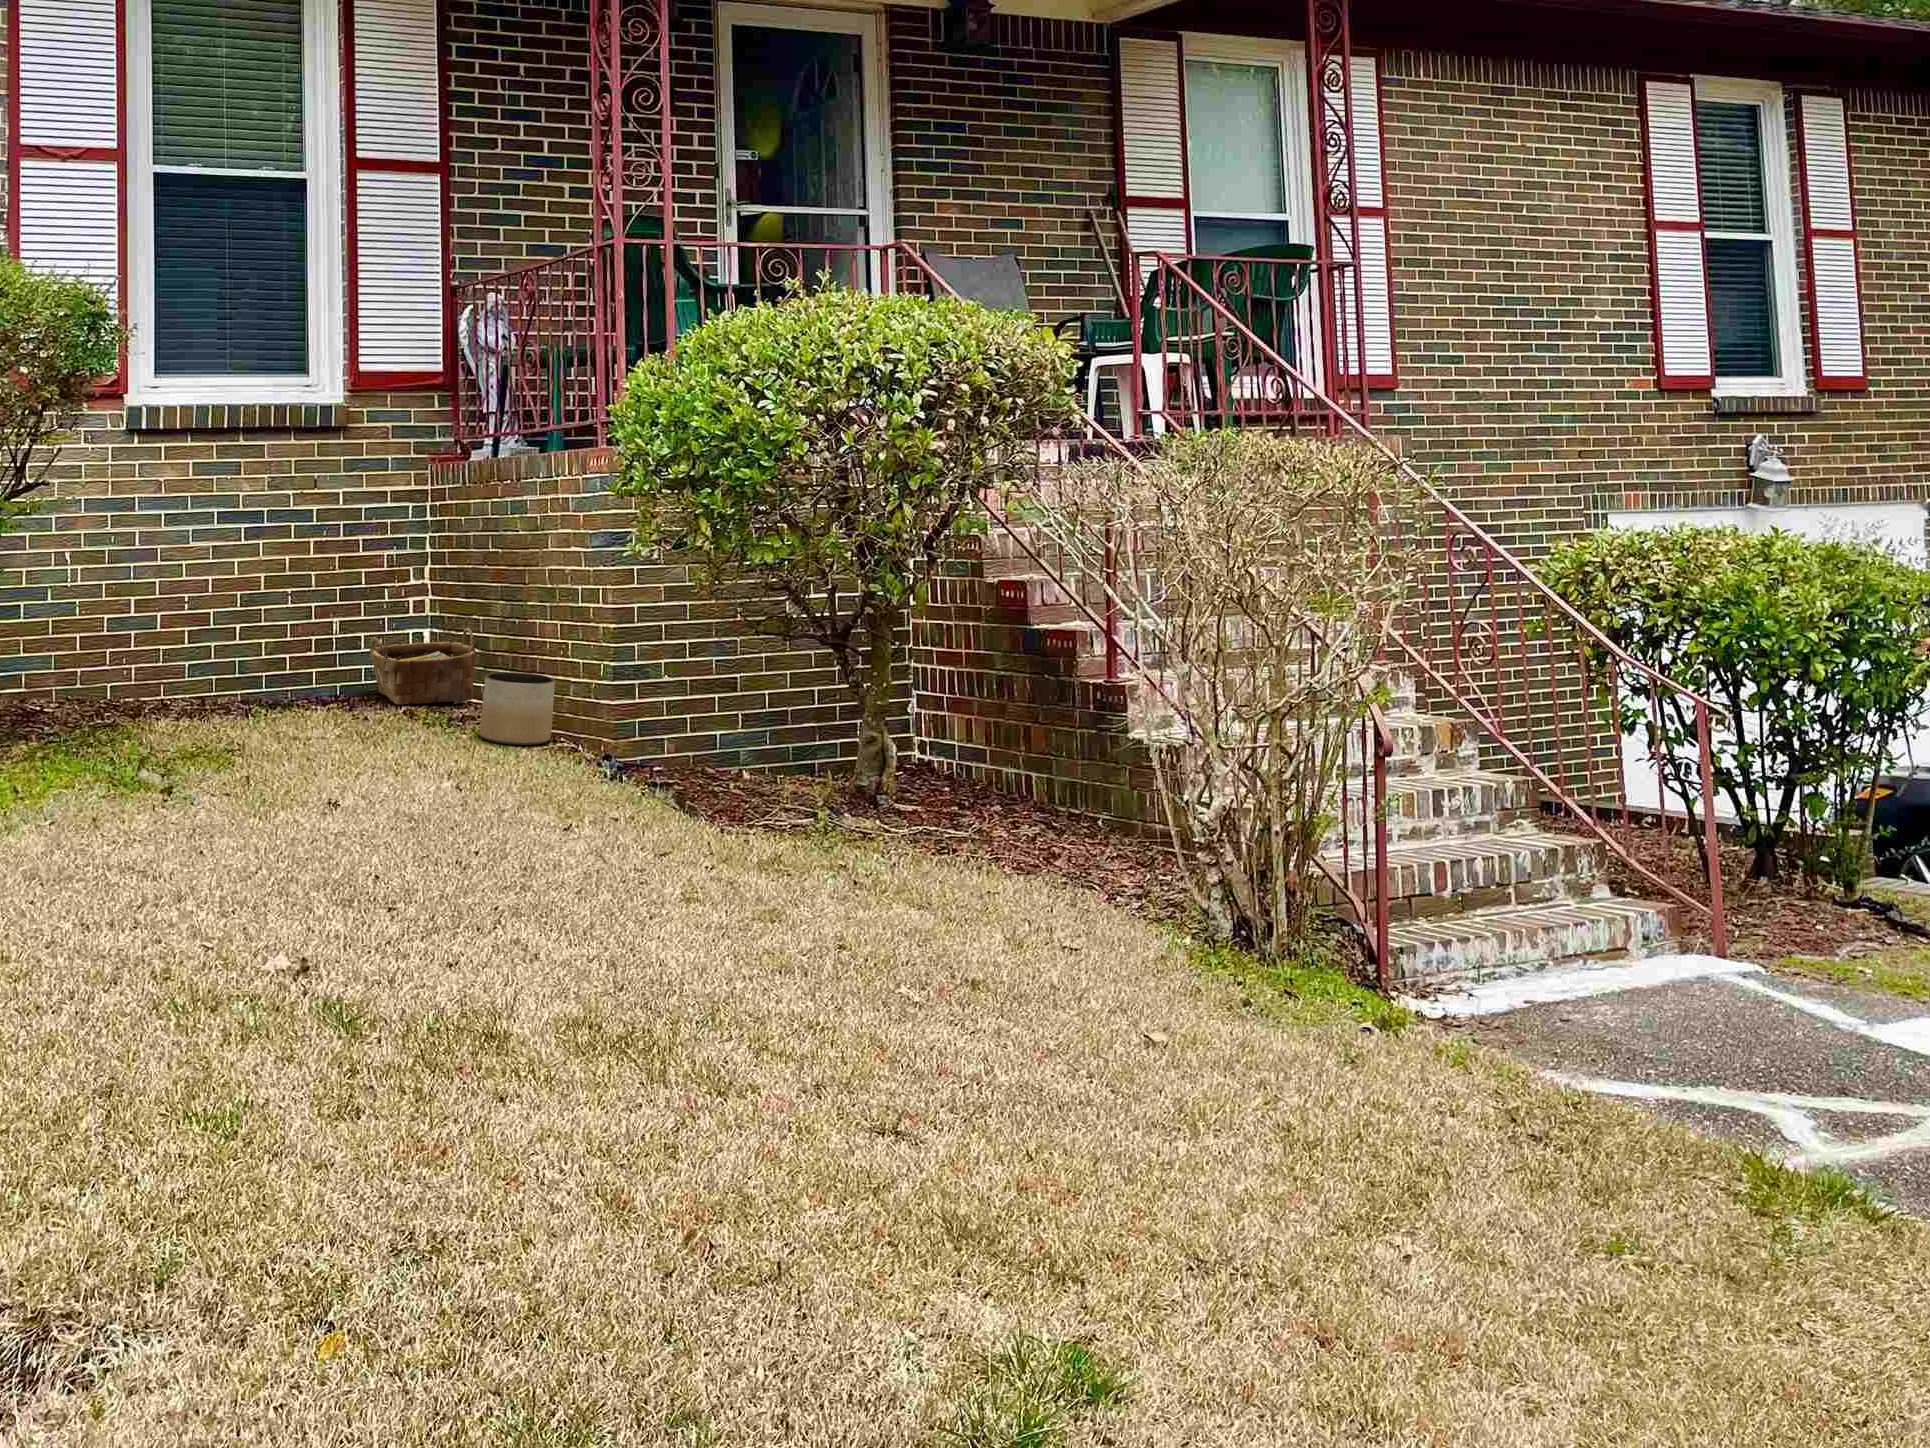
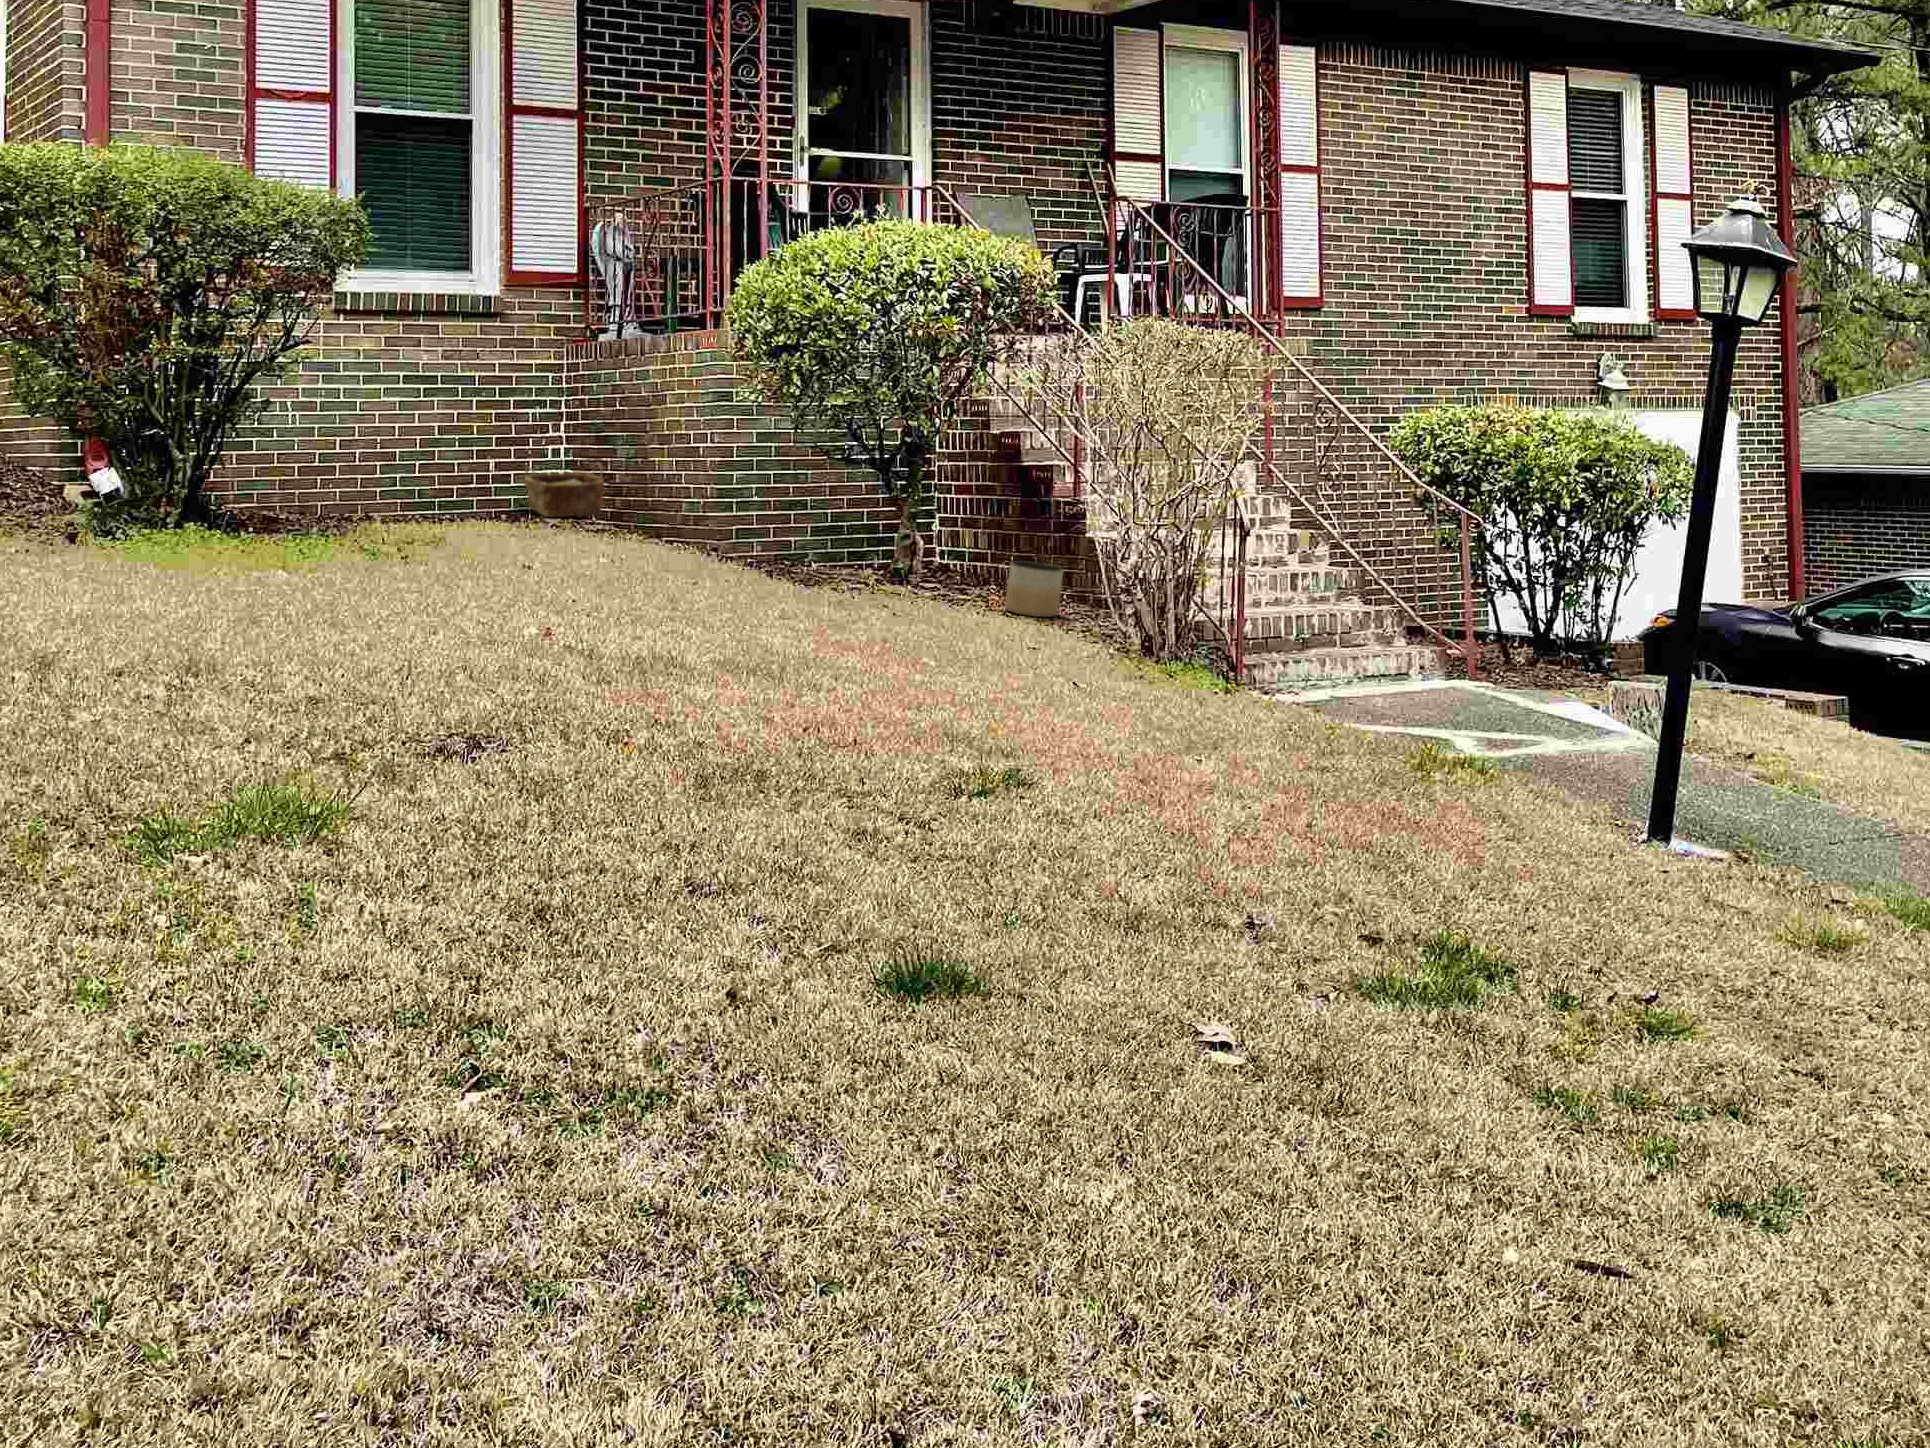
planter: present [480,672,555,745] -> present [1005,561,1063,617]

